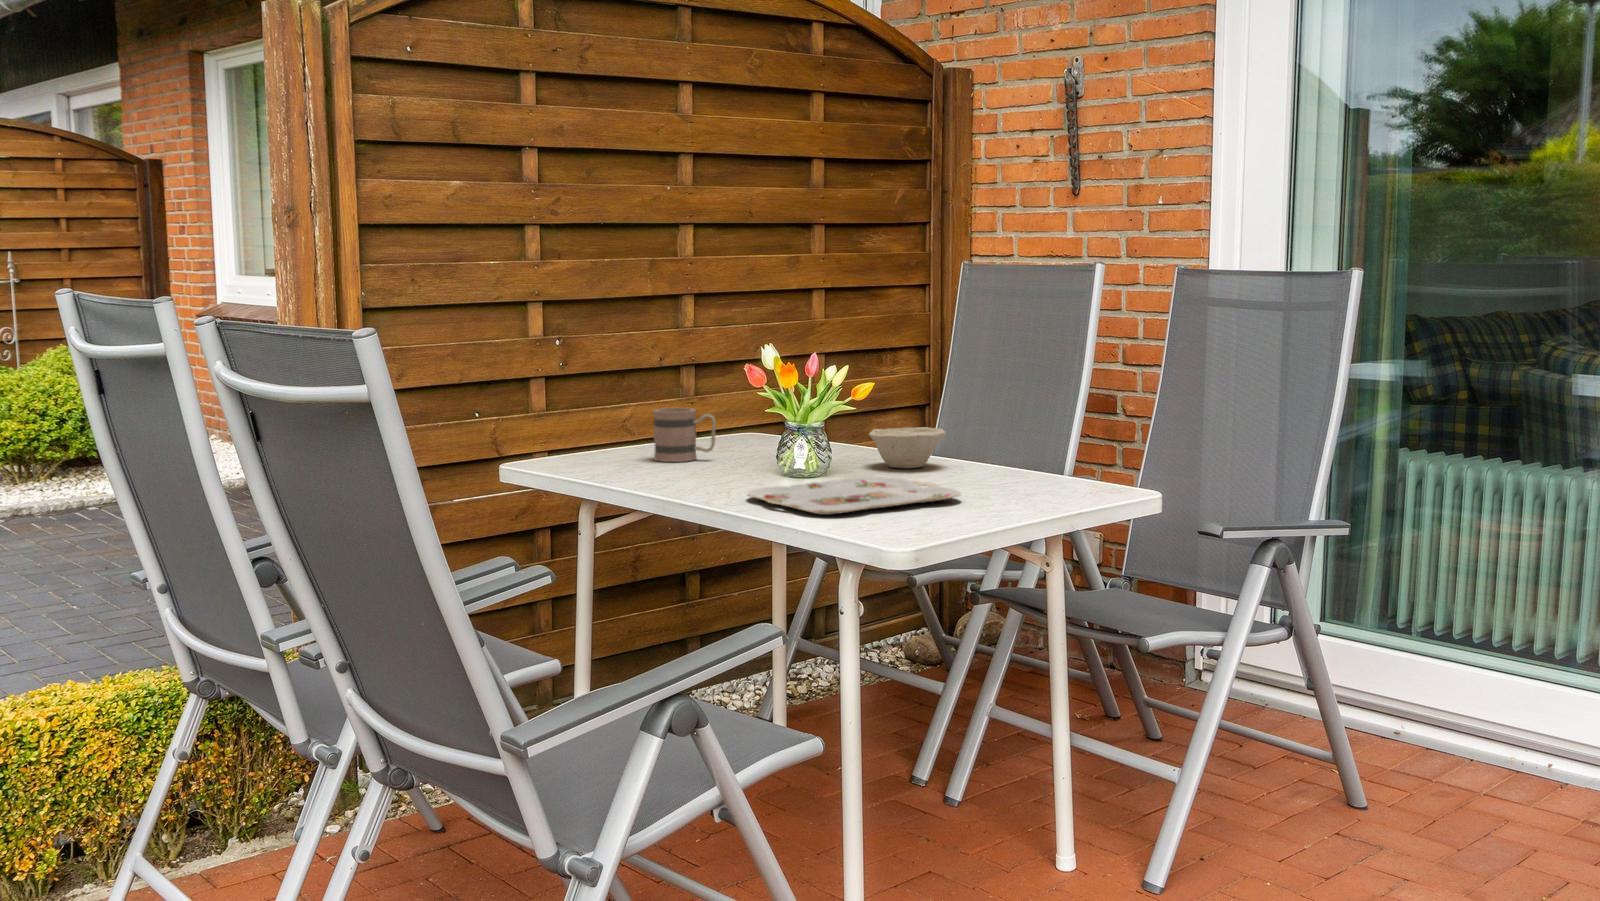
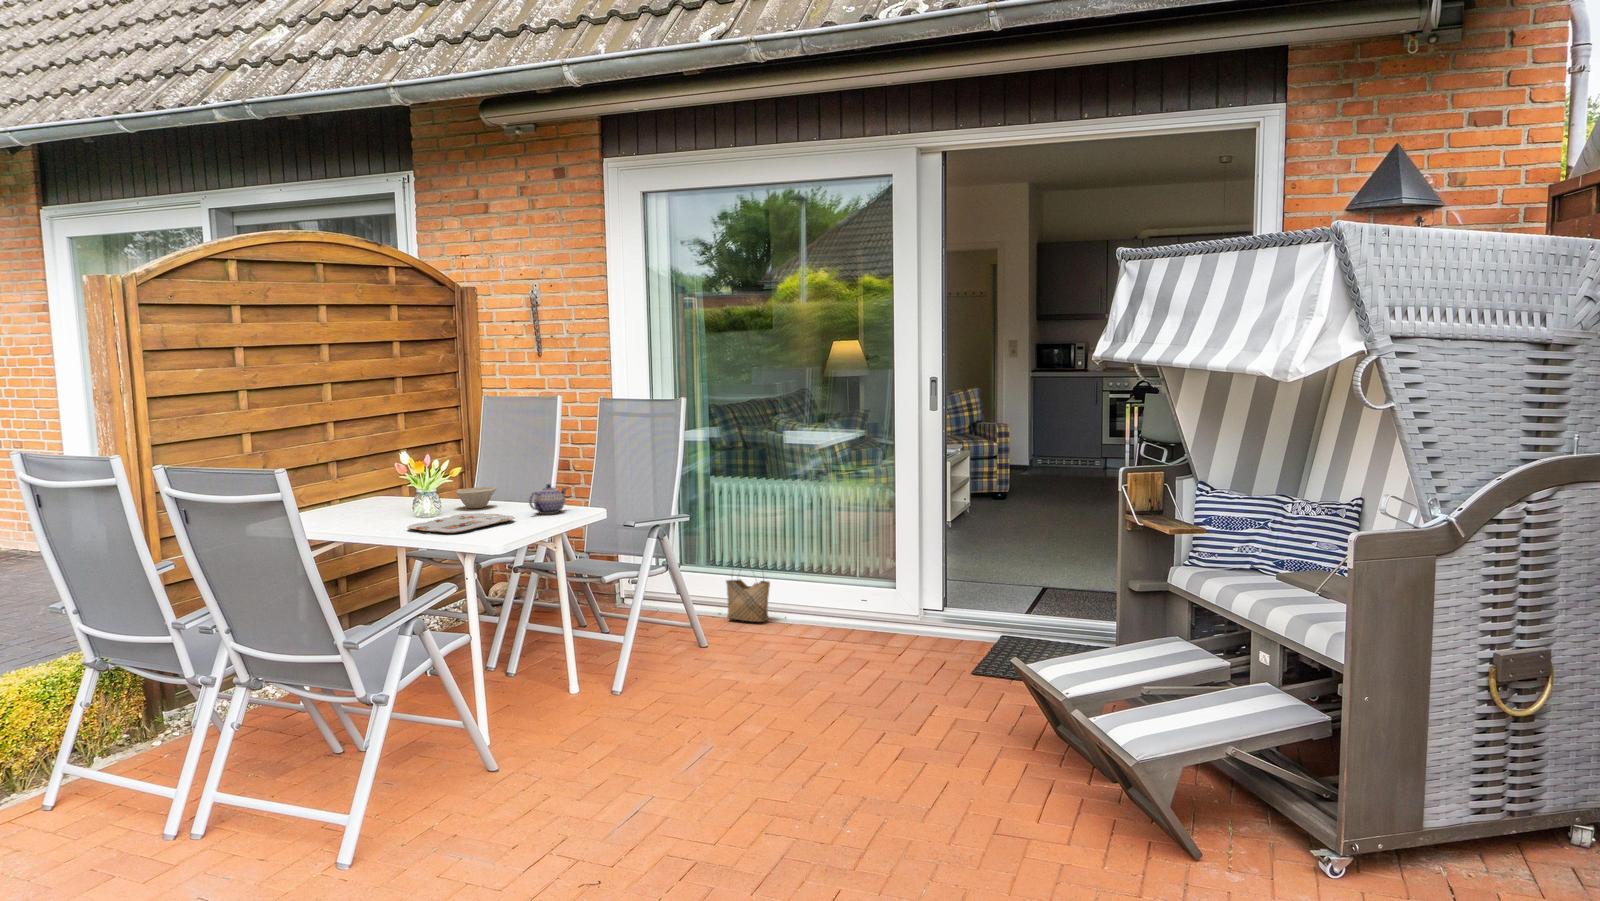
mug: present [653,408,716,462] -> none [331,487,369,517]
teapot: none [996,429,1083,493] -> present [529,484,566,514]
woven basket: none [1414,627,1525,772] -> present [726,567,770,622]

